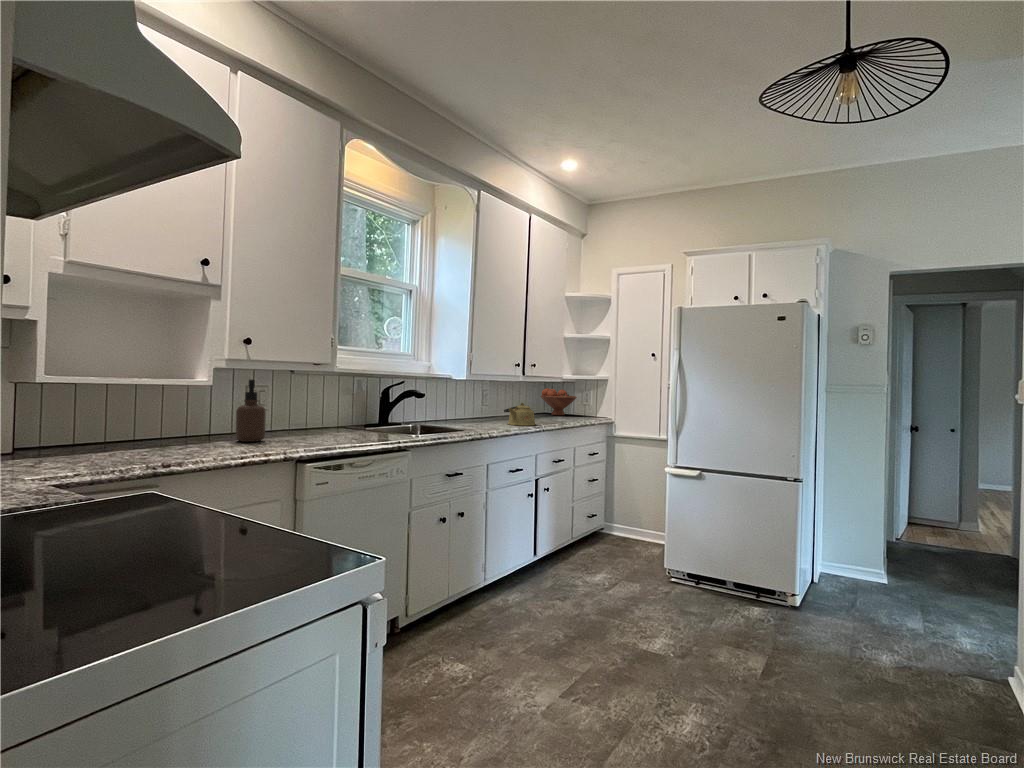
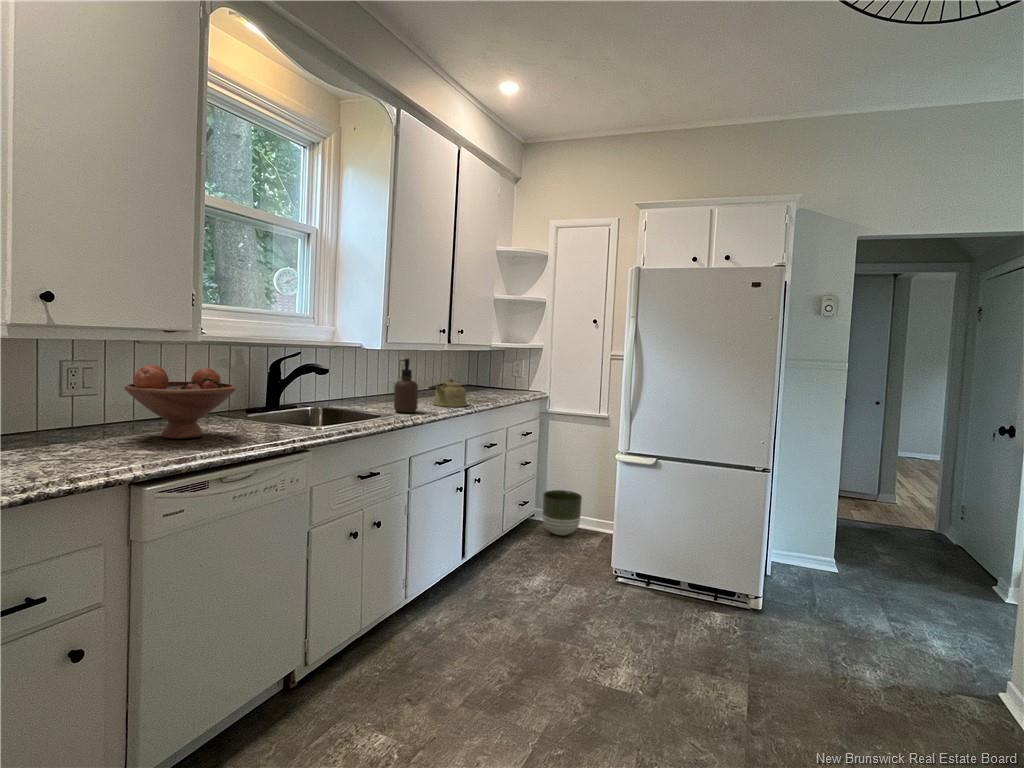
soap dispenser: present [236,380,266,442] -> present [394,358,418,413]
fruit bowl: present [541,388,577,415] -> present [125,365,236,439]
planter: none [608,505,643,545] -> present [543,490,582,535]

